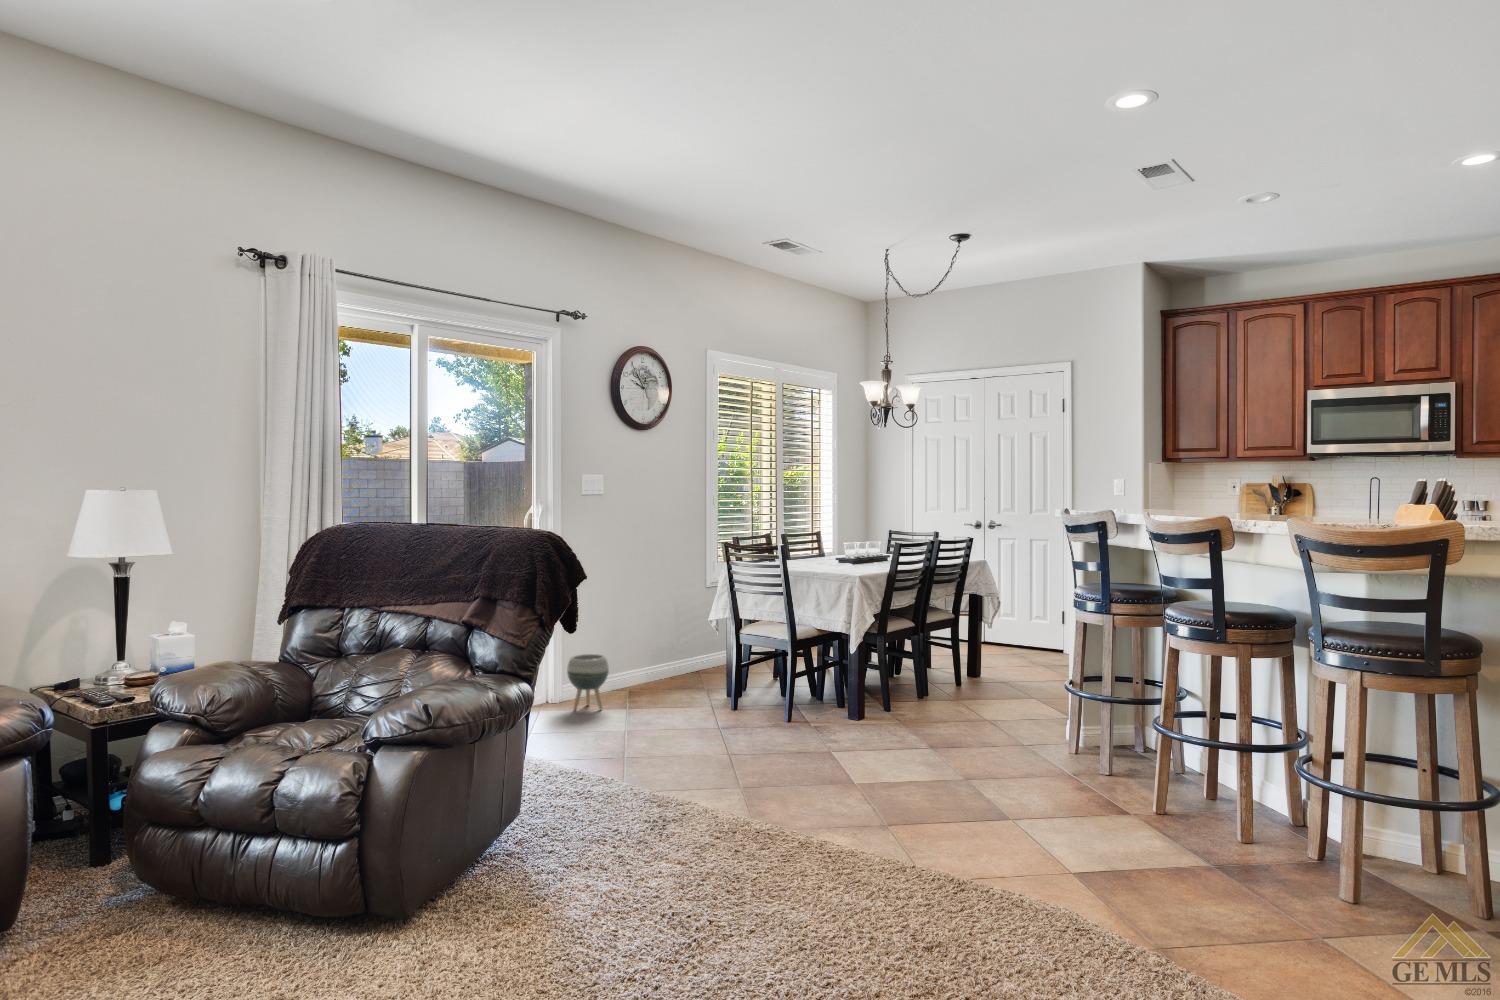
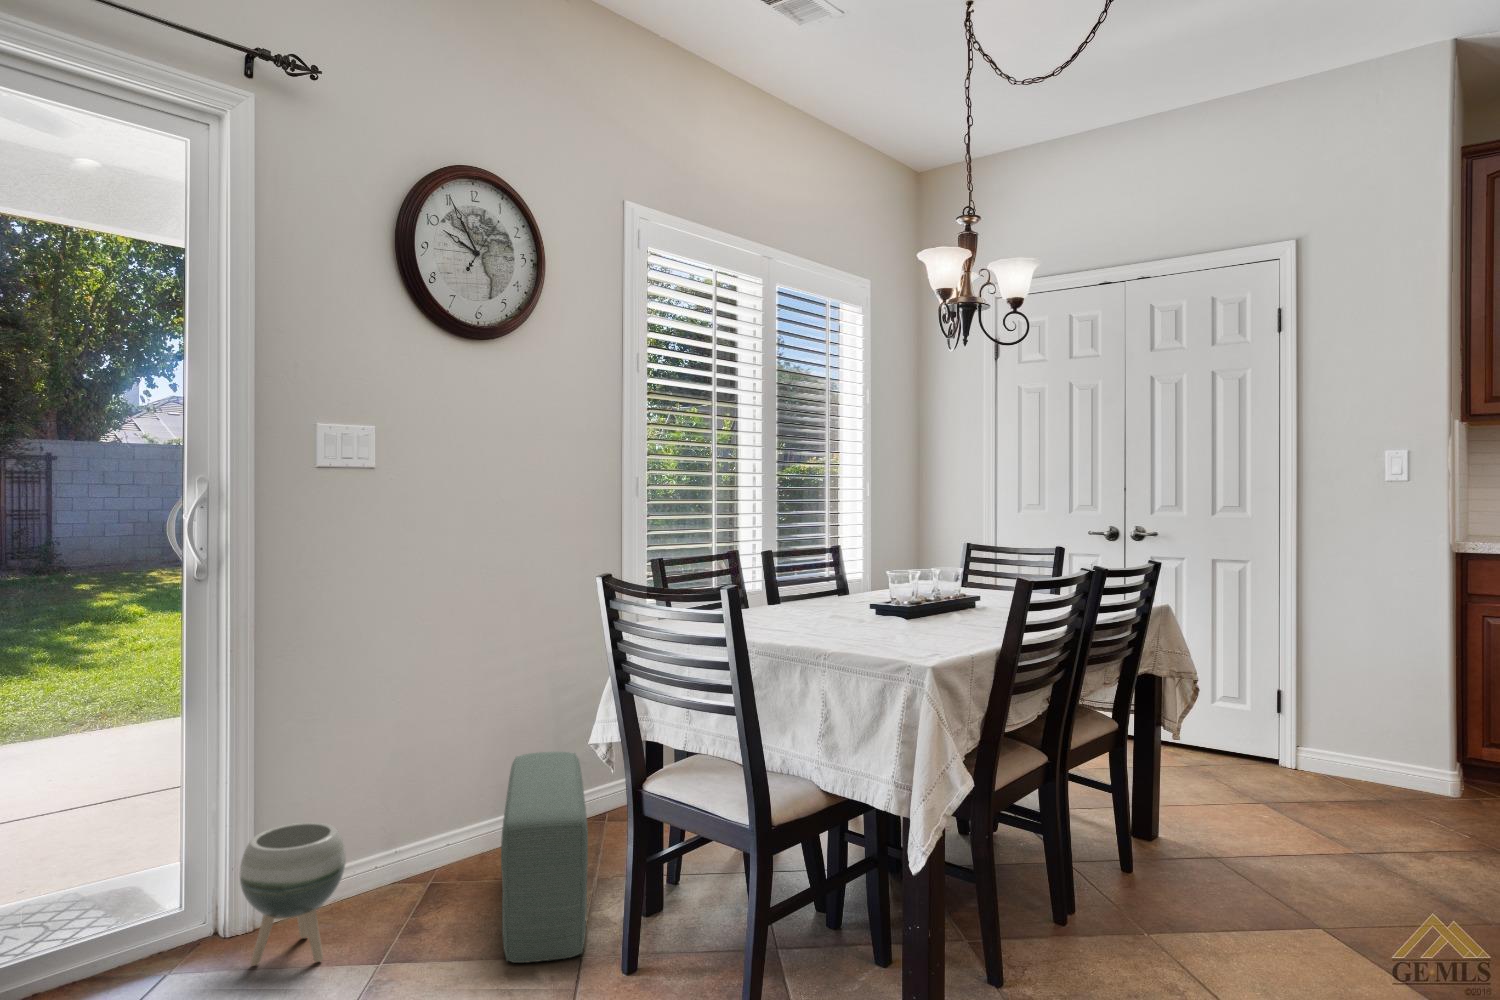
pouf: none [663,632,714,709] -> present [501,752,588,963]

